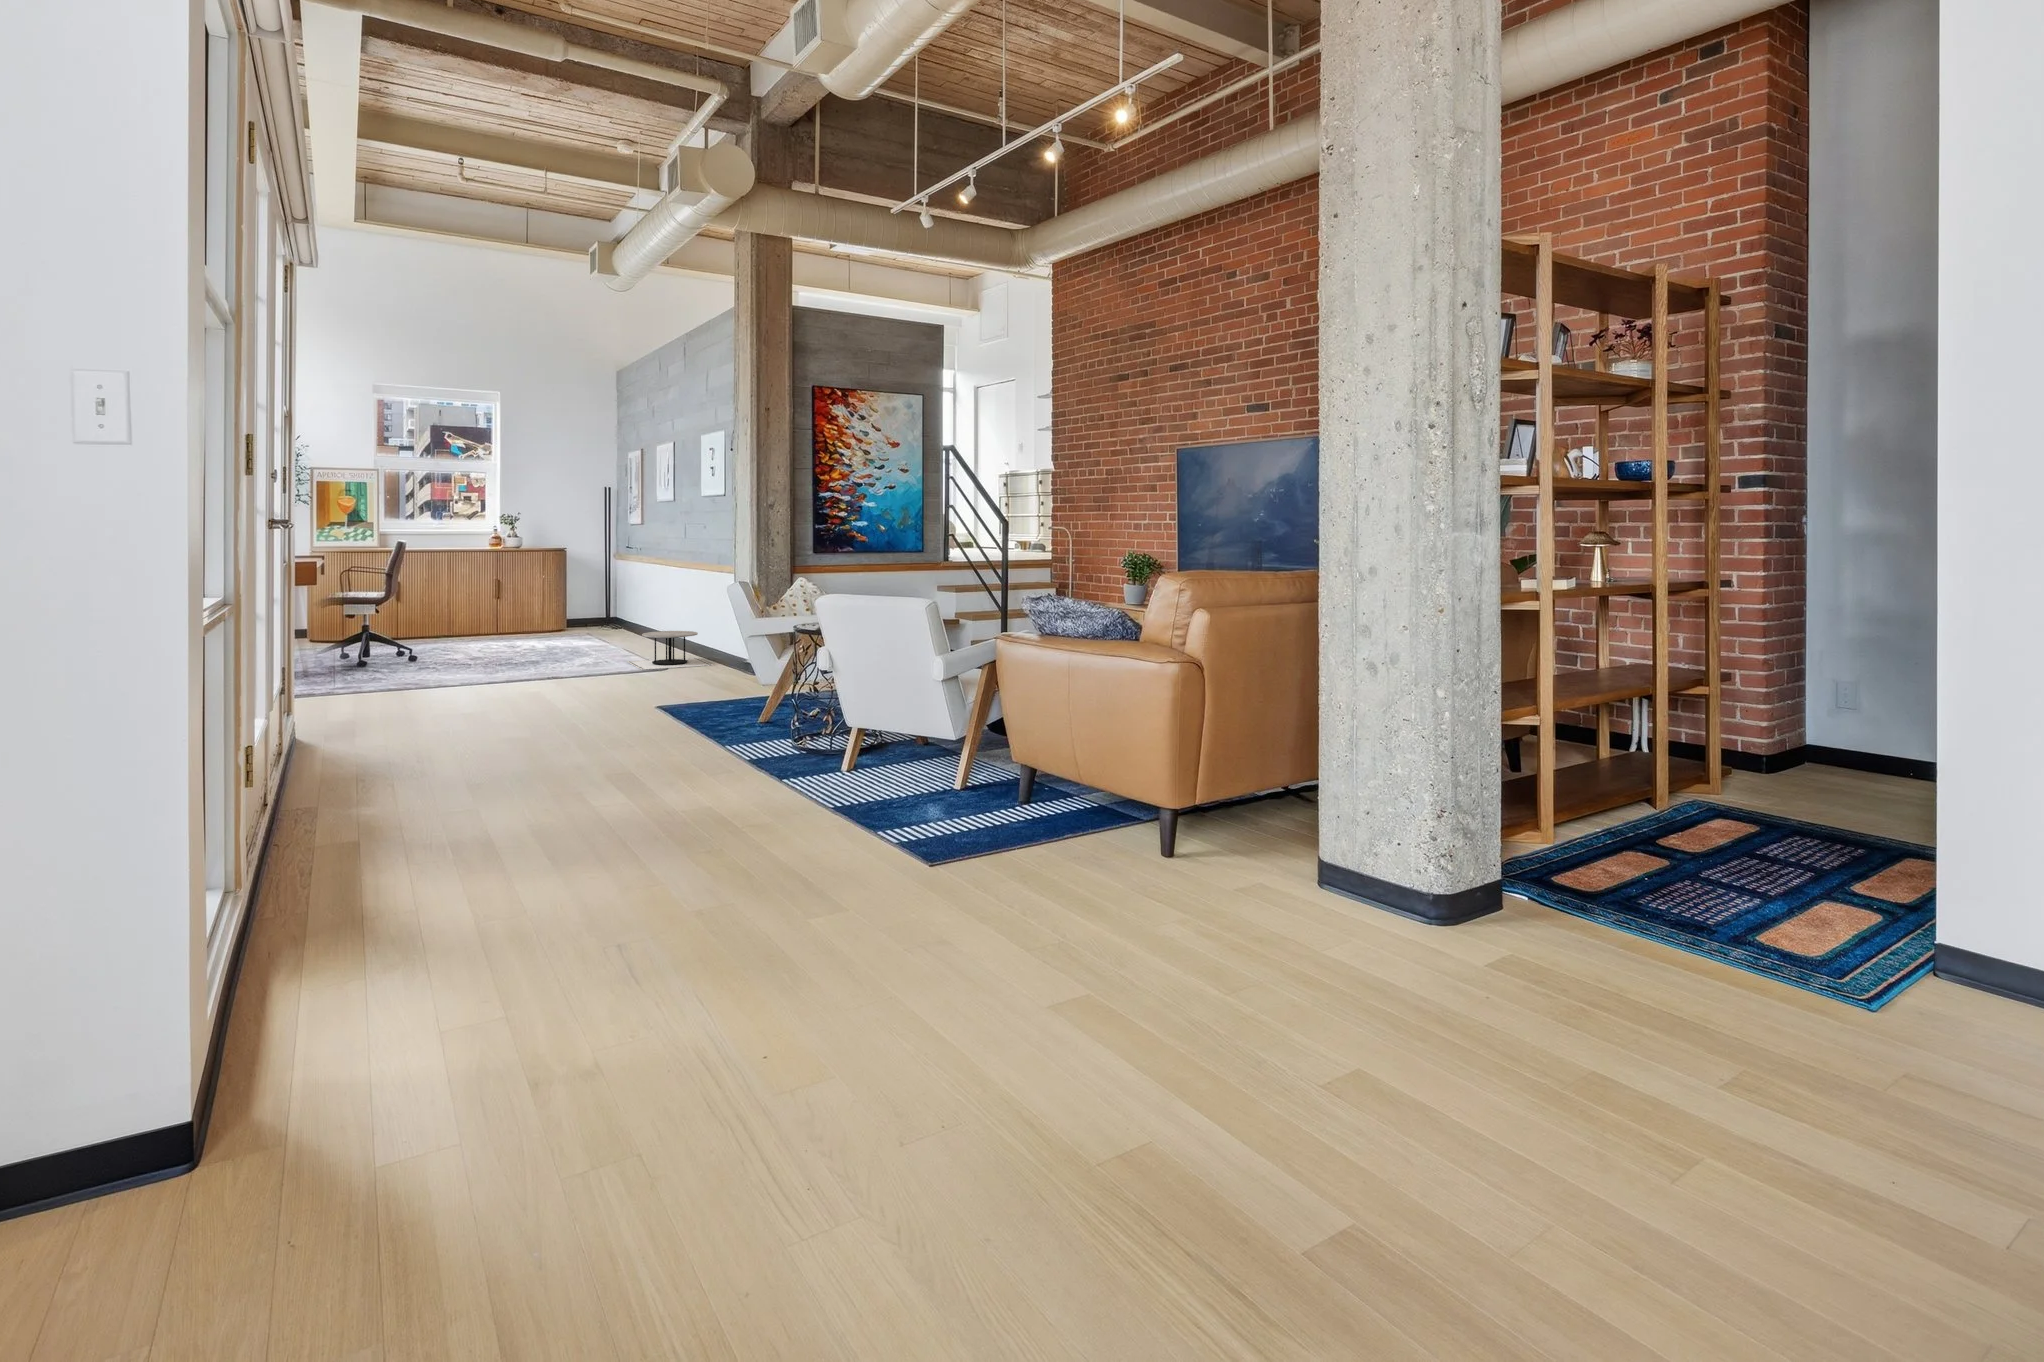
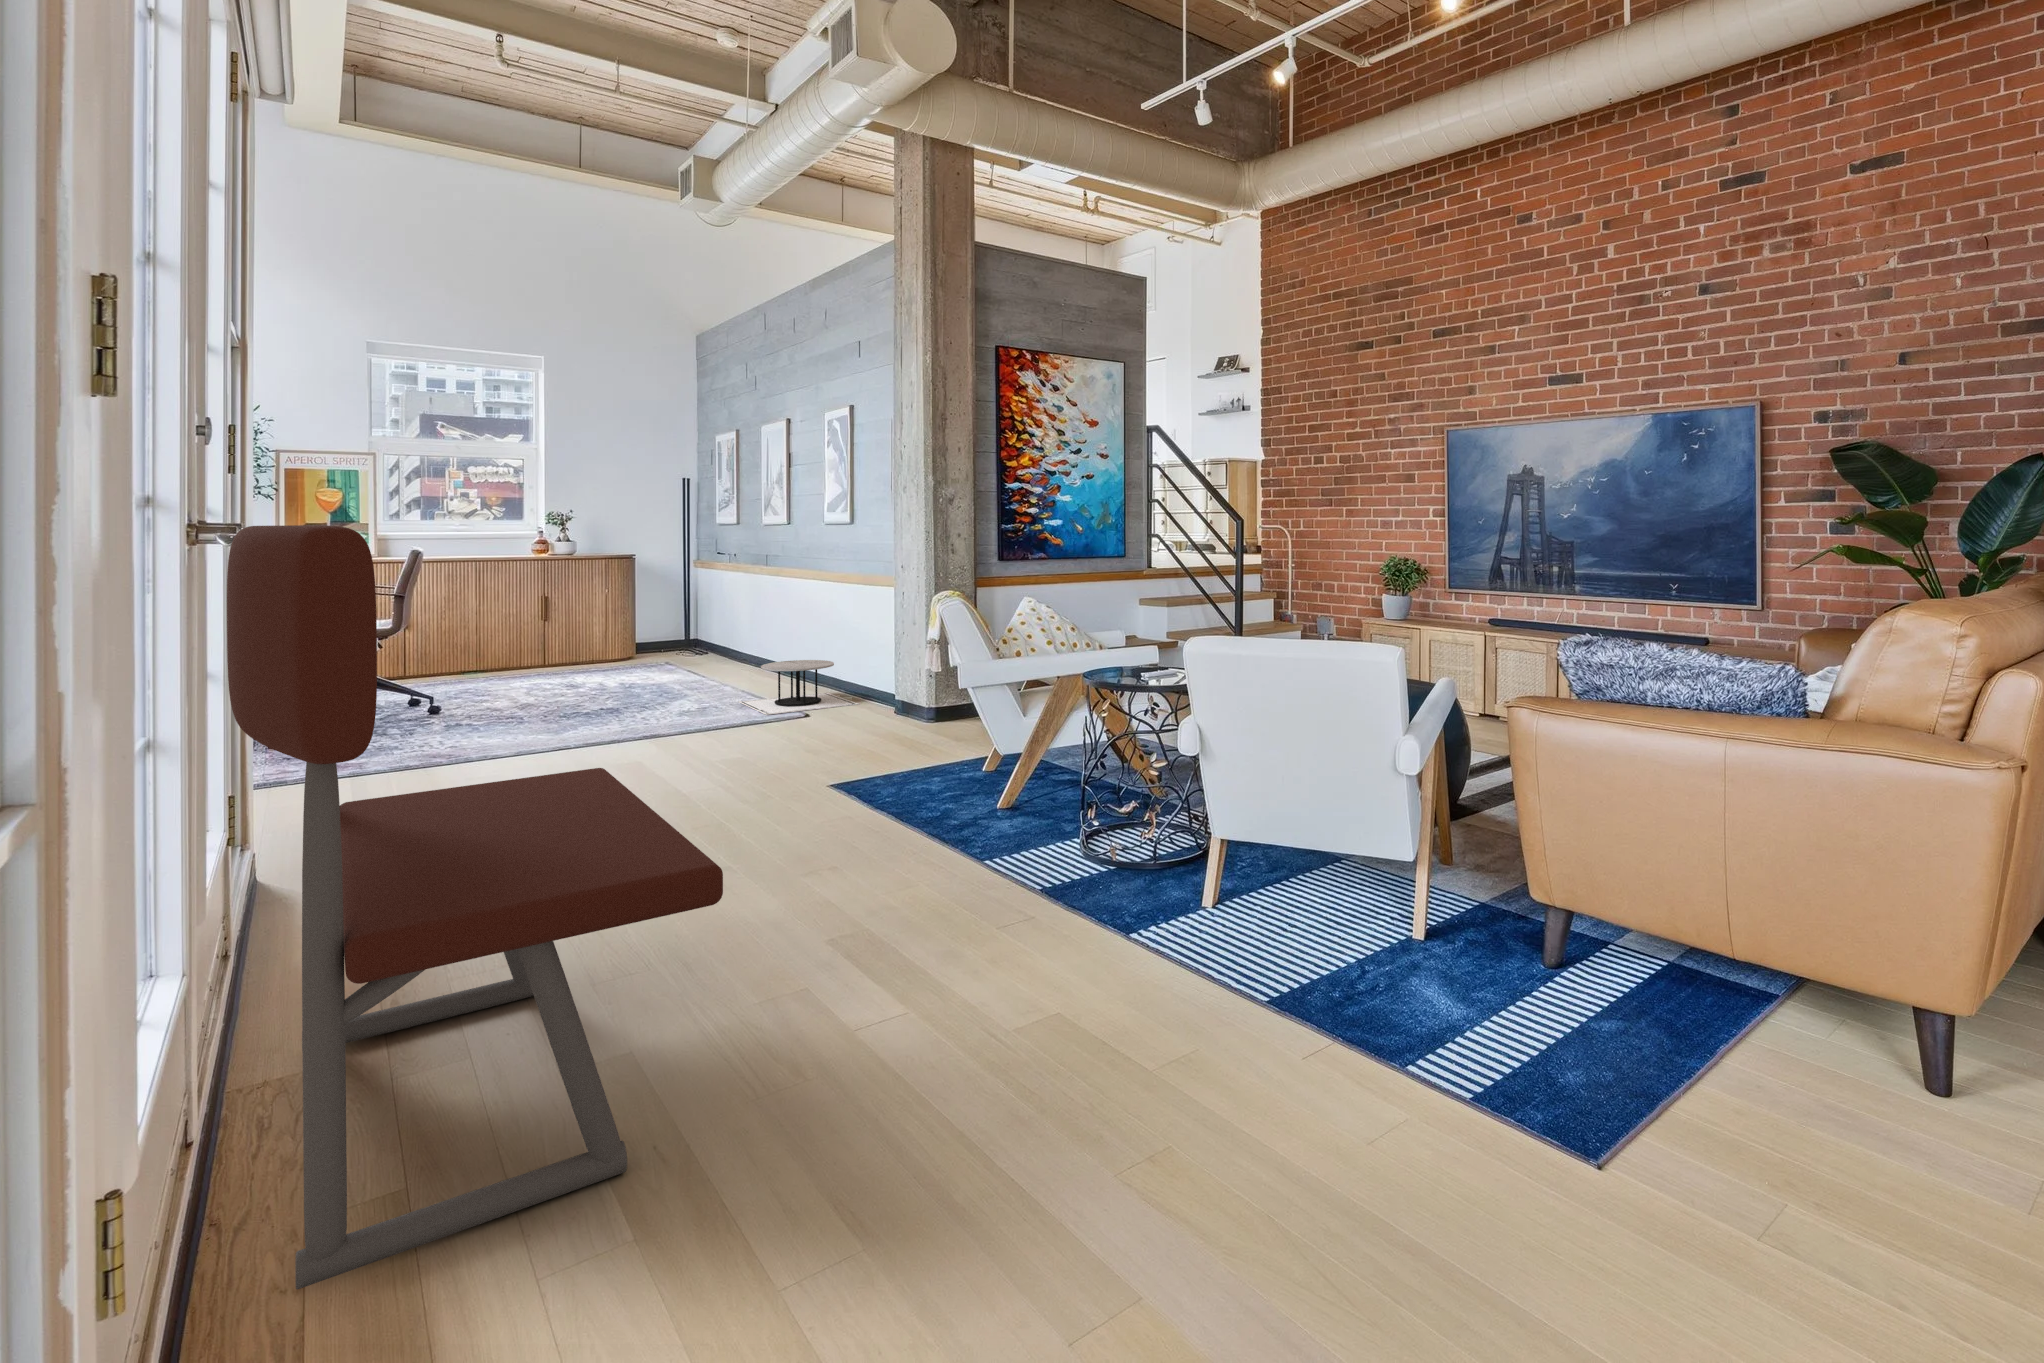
bench: none [279,522,501,862] -> present [227,525,723,1289]

